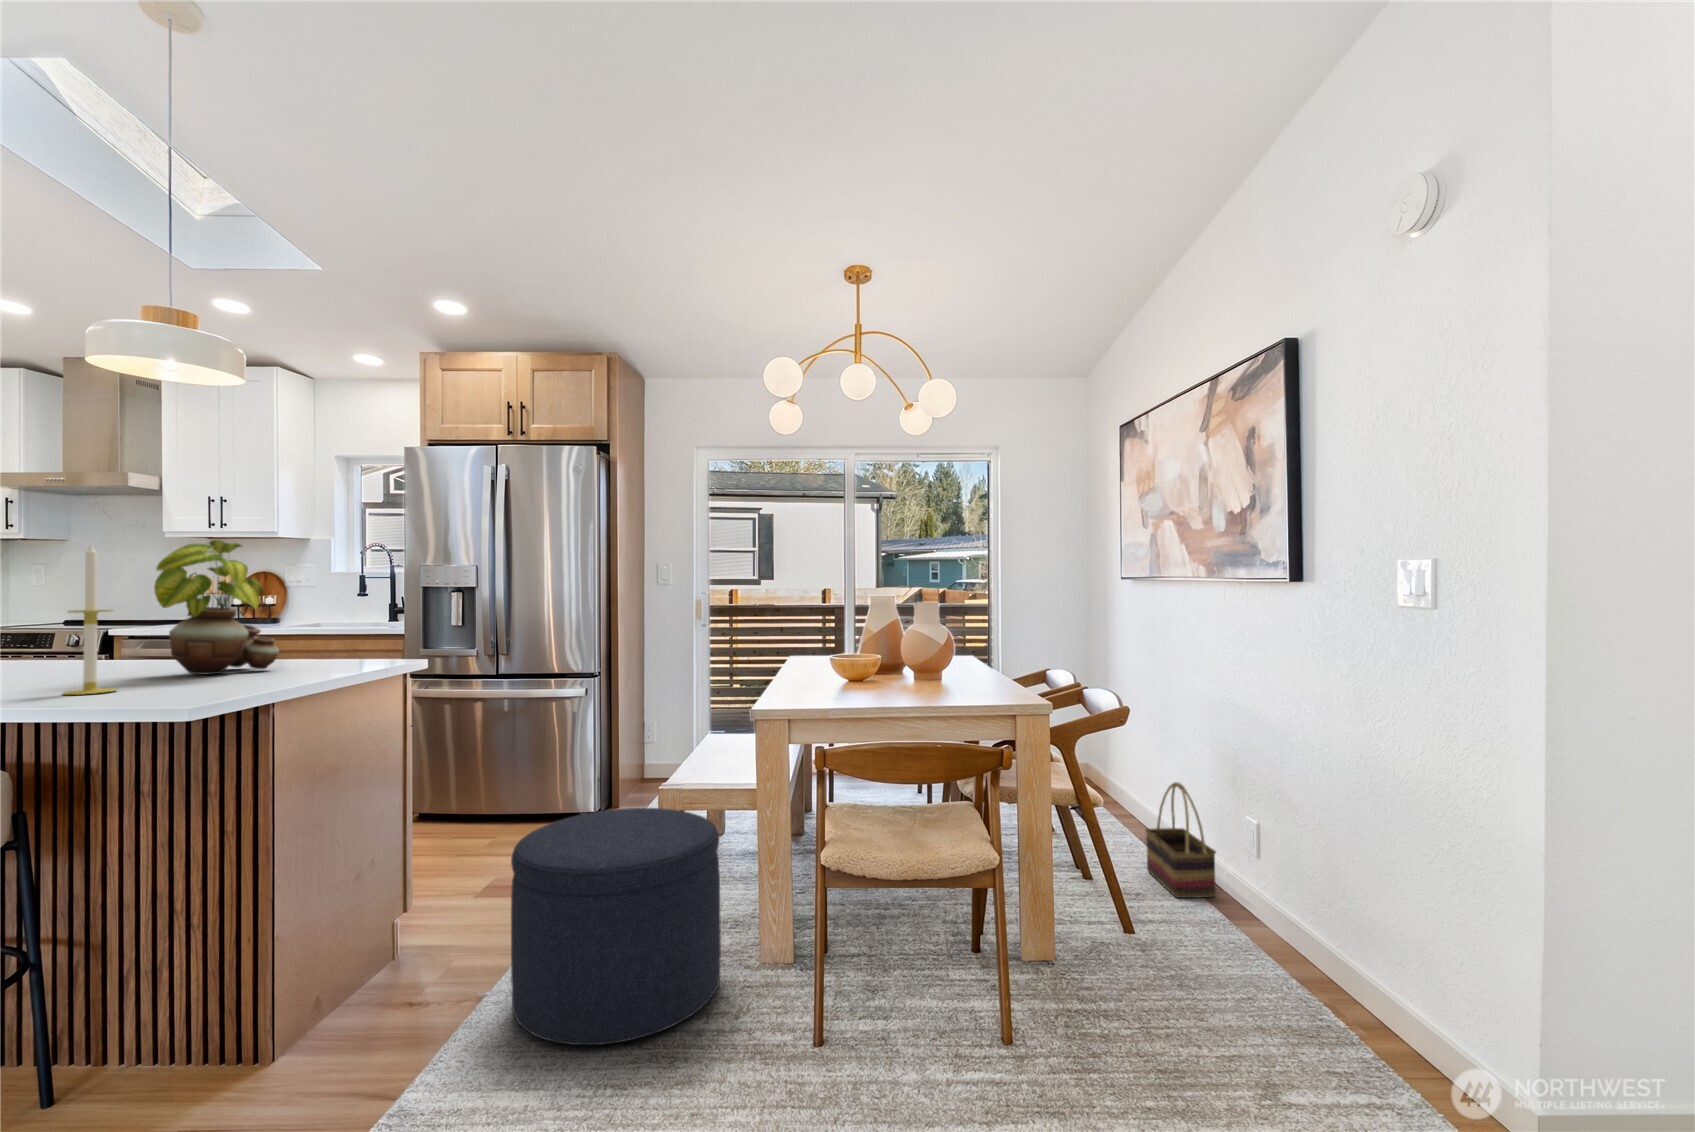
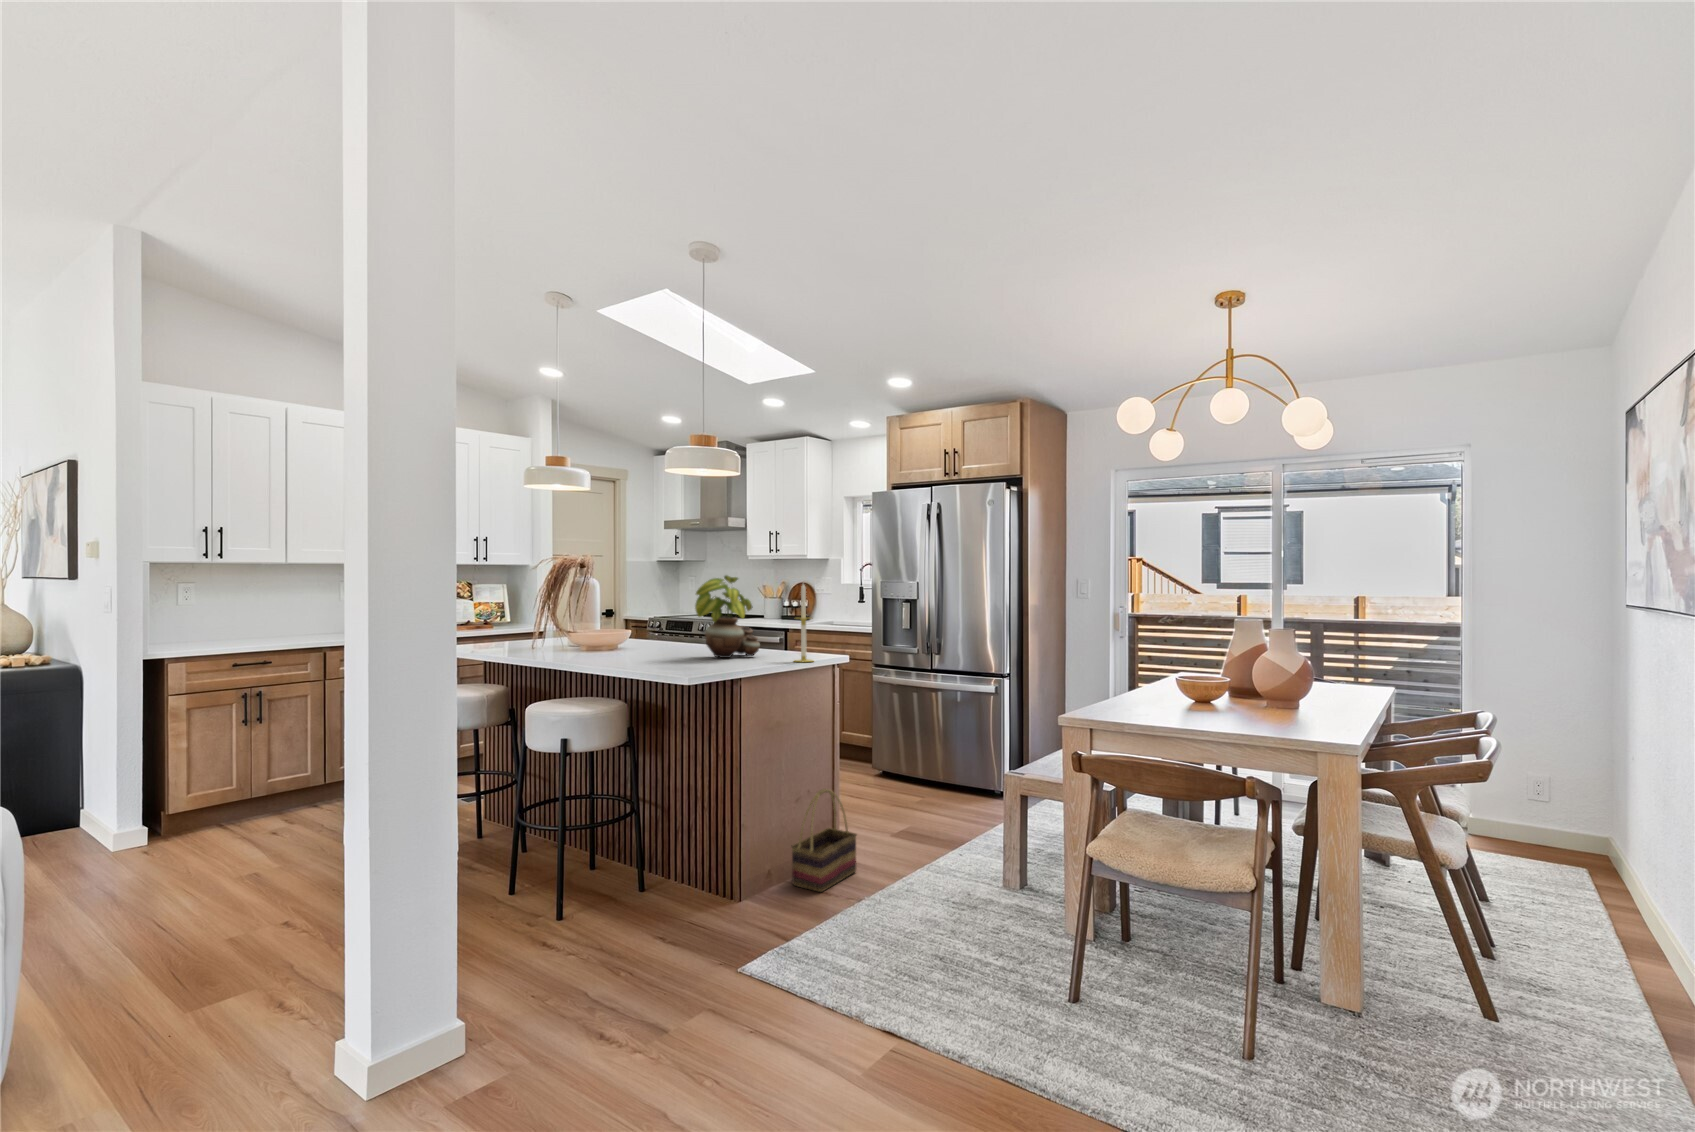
candle: present [63,544,117,695] -> present [795,584,813,662]
basket: present [1145,782,1216,898] -> present [792,789,857,892]
ottoman: present [511,808,721,1045] -> none [871,782,1025,953]

